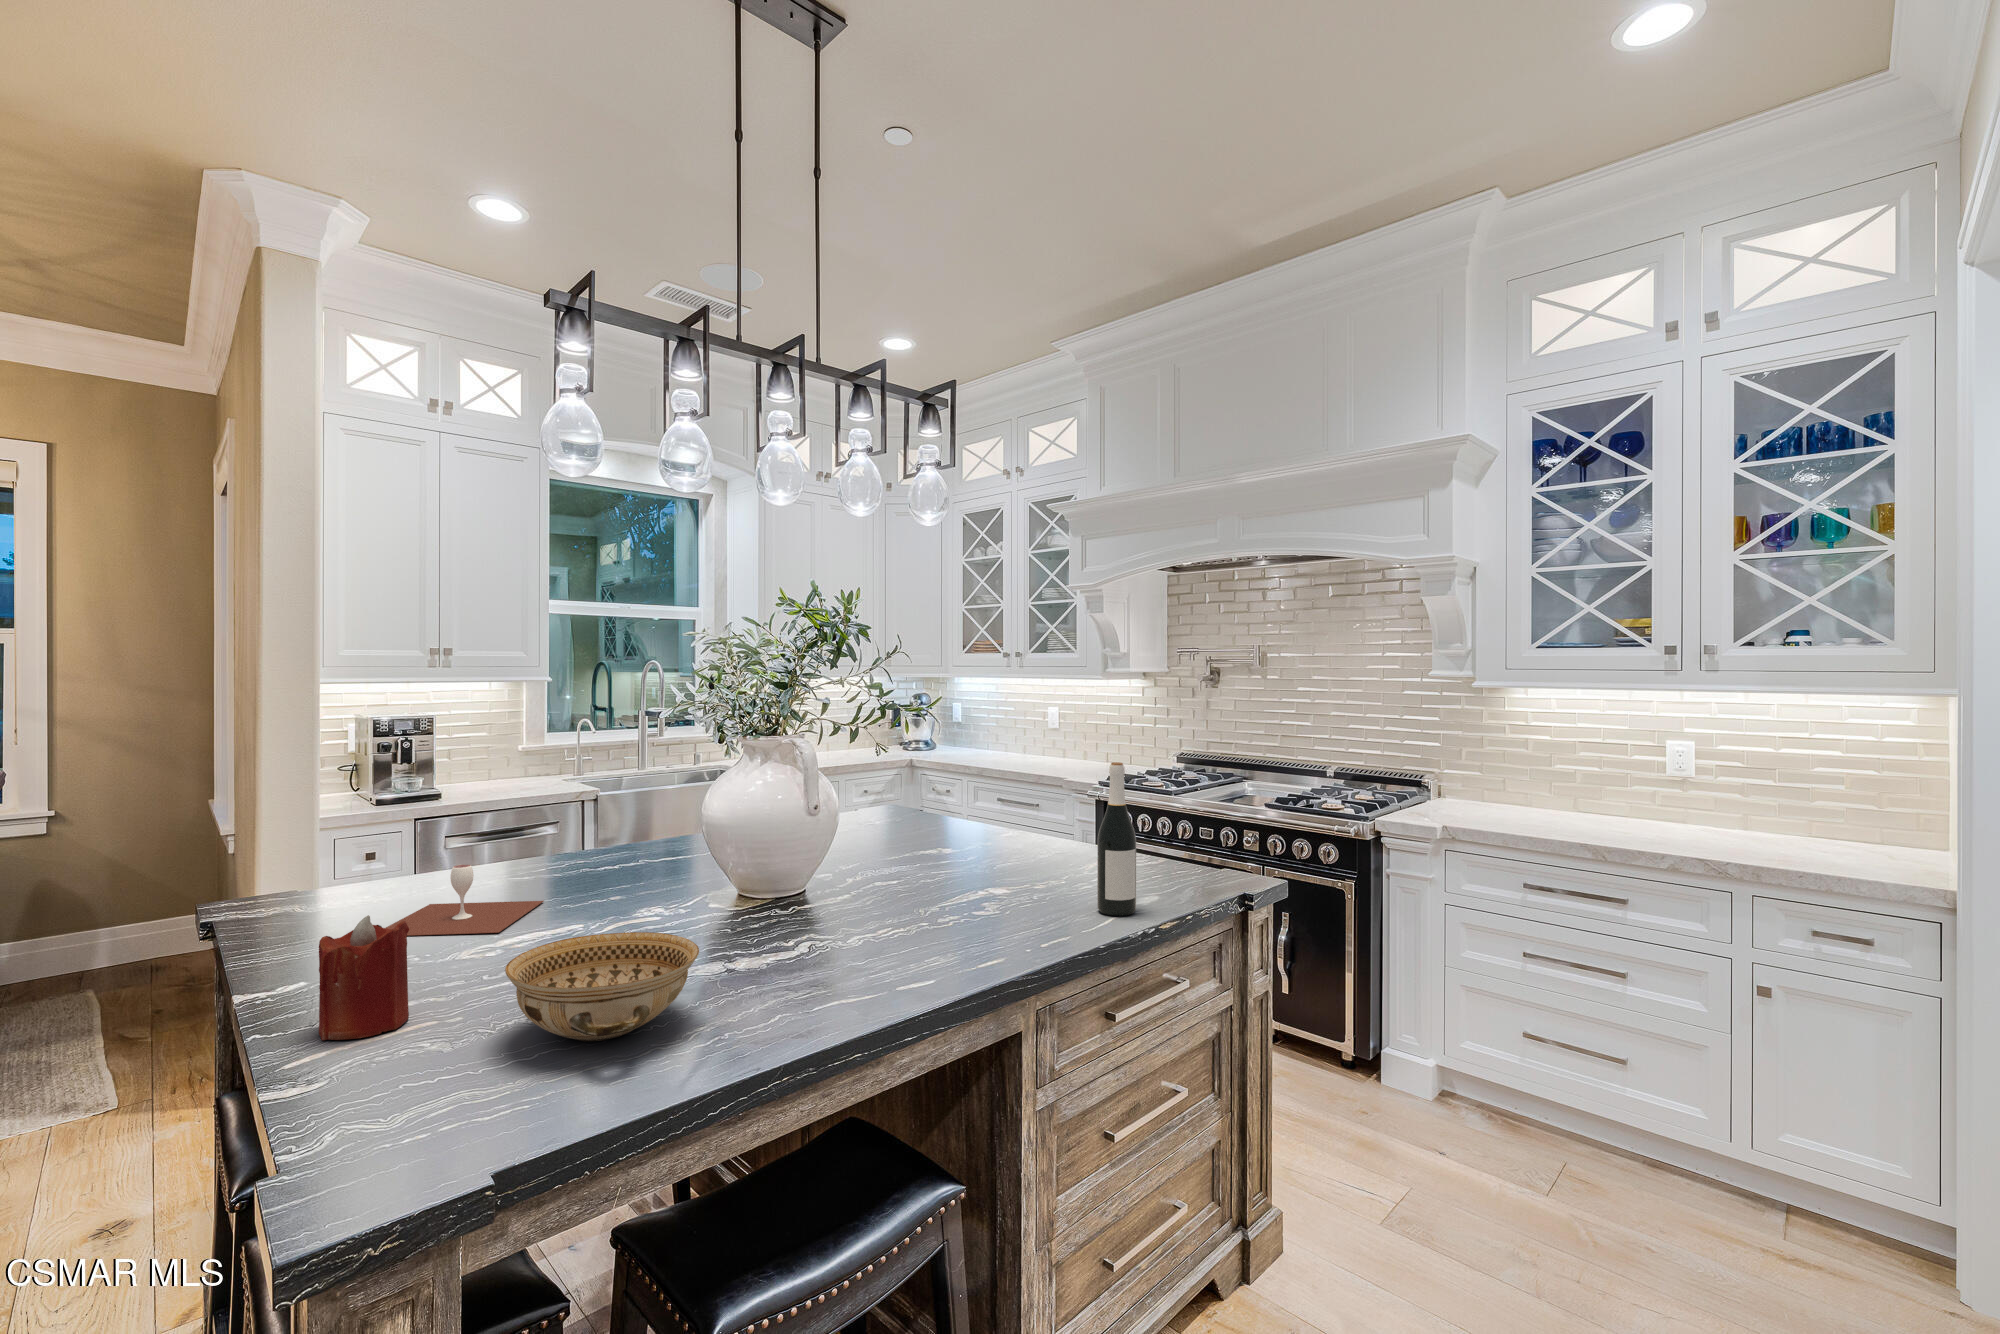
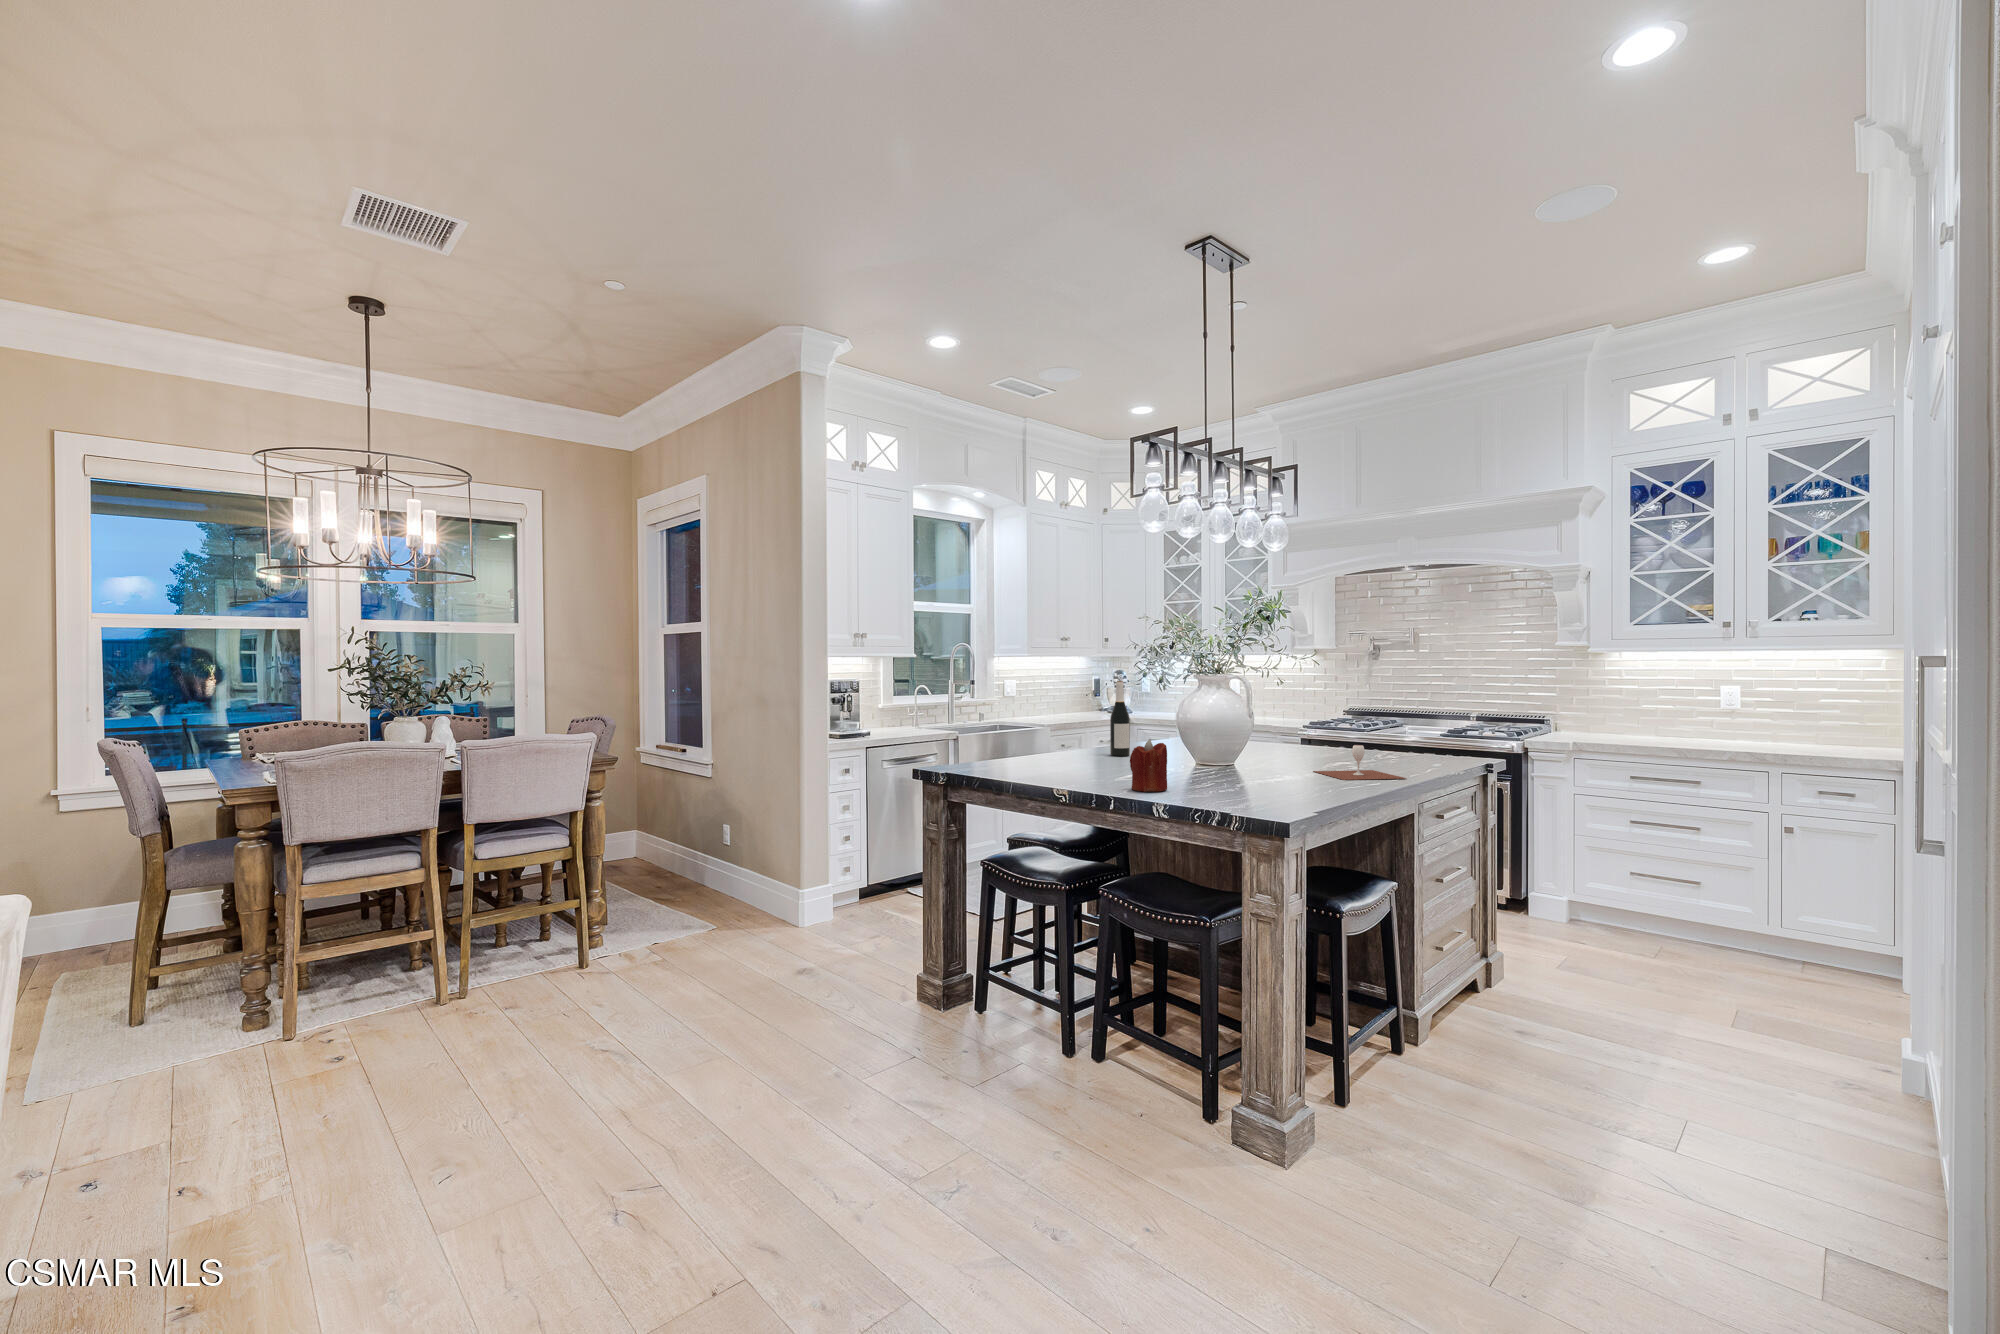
wine bottle: present [1097,762,1136,916] -> present [1110,681,1130,756]
wine glass: present [386,864,544,936] -> present [1314,745,1406,780]
ceramic bowl: present [505,932,699,1041] -> none [1219,754,1303,792]

